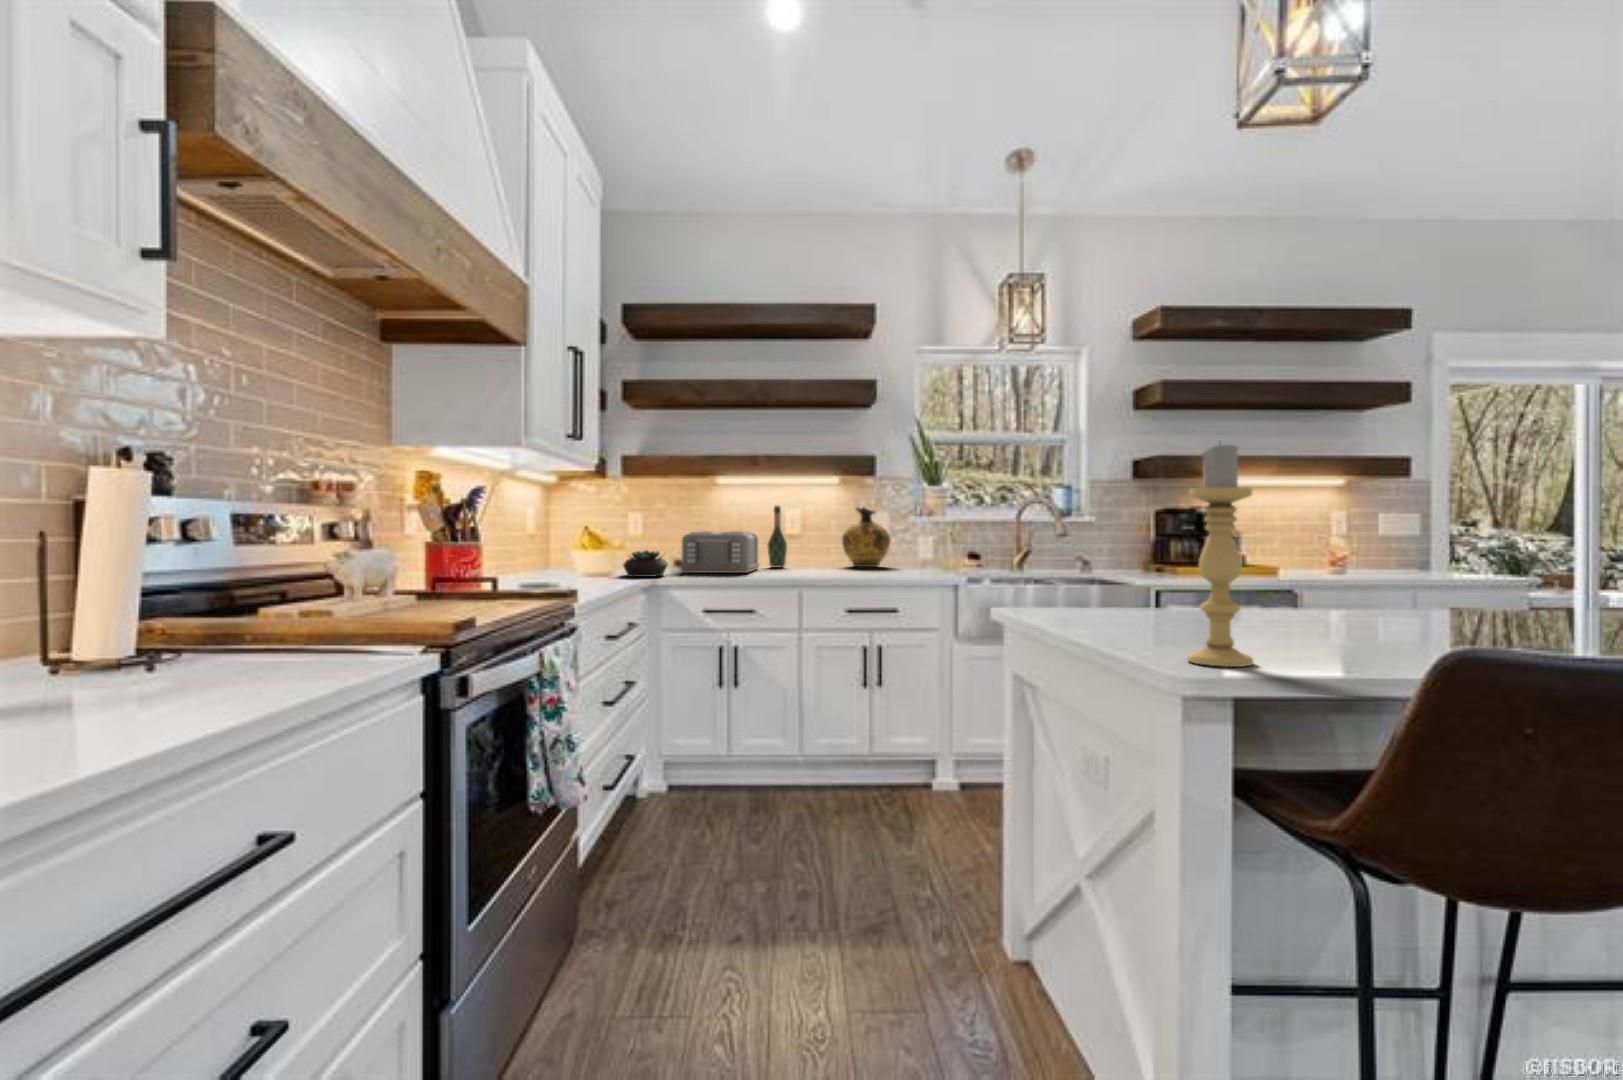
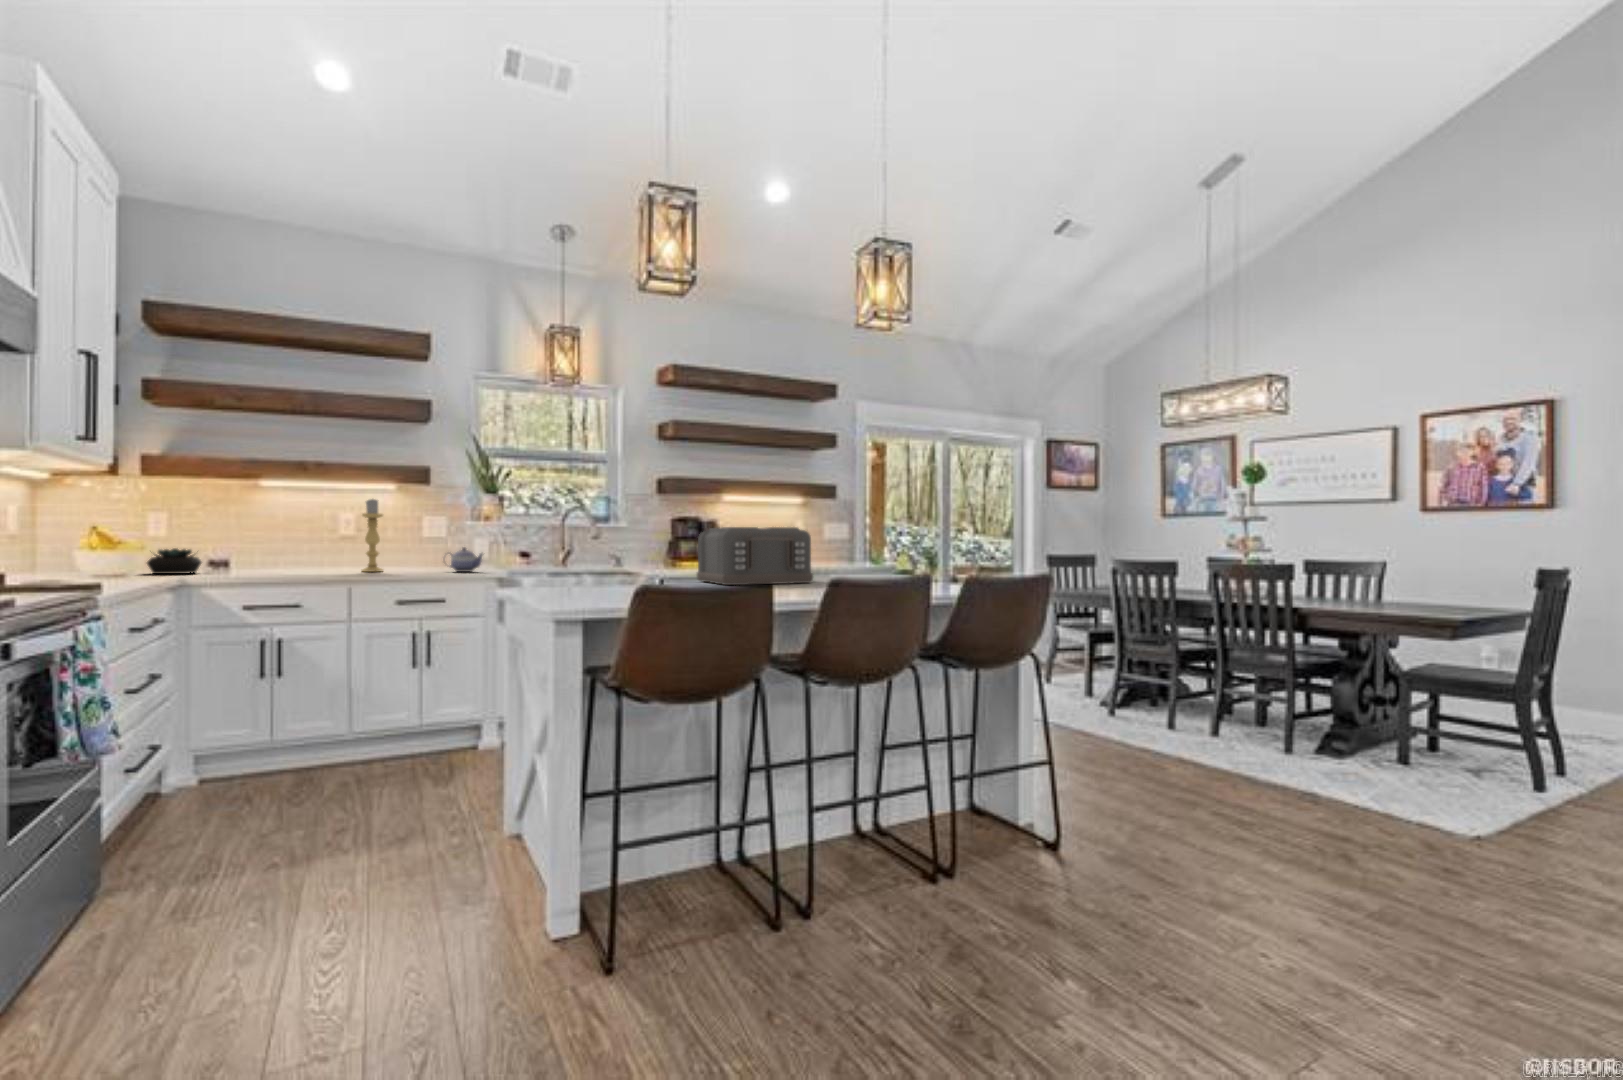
candle holder: present [1187,444,1253,667] -> present [362,499,383,572]
wine bottle: present [768,506,787,567] -> none [317,509,338,567]
ceramic jug: present [842,507,891,567] -> none [396,512,444,566]
toaster: present [681,531,759,573] -> present [697,527,813,585]
teapot: none [892,549,937,578] -> present [450,548,483,572]

